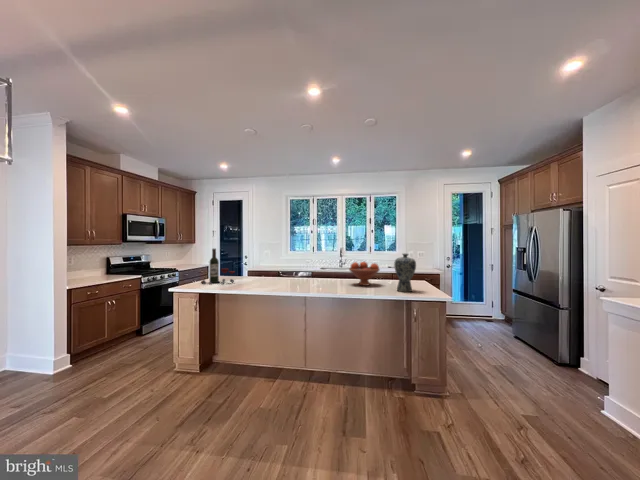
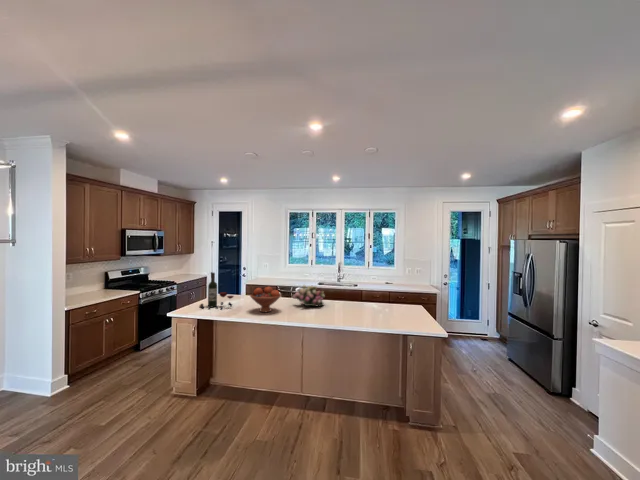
vase: present [394,254,416,292] -> none [391,286,413,325]
flower arrangement: none [295,261,327,281] -> present [293,285,325,306]
fruit bowl: present [349,262,380,286] -> present [250,287,281,312]

